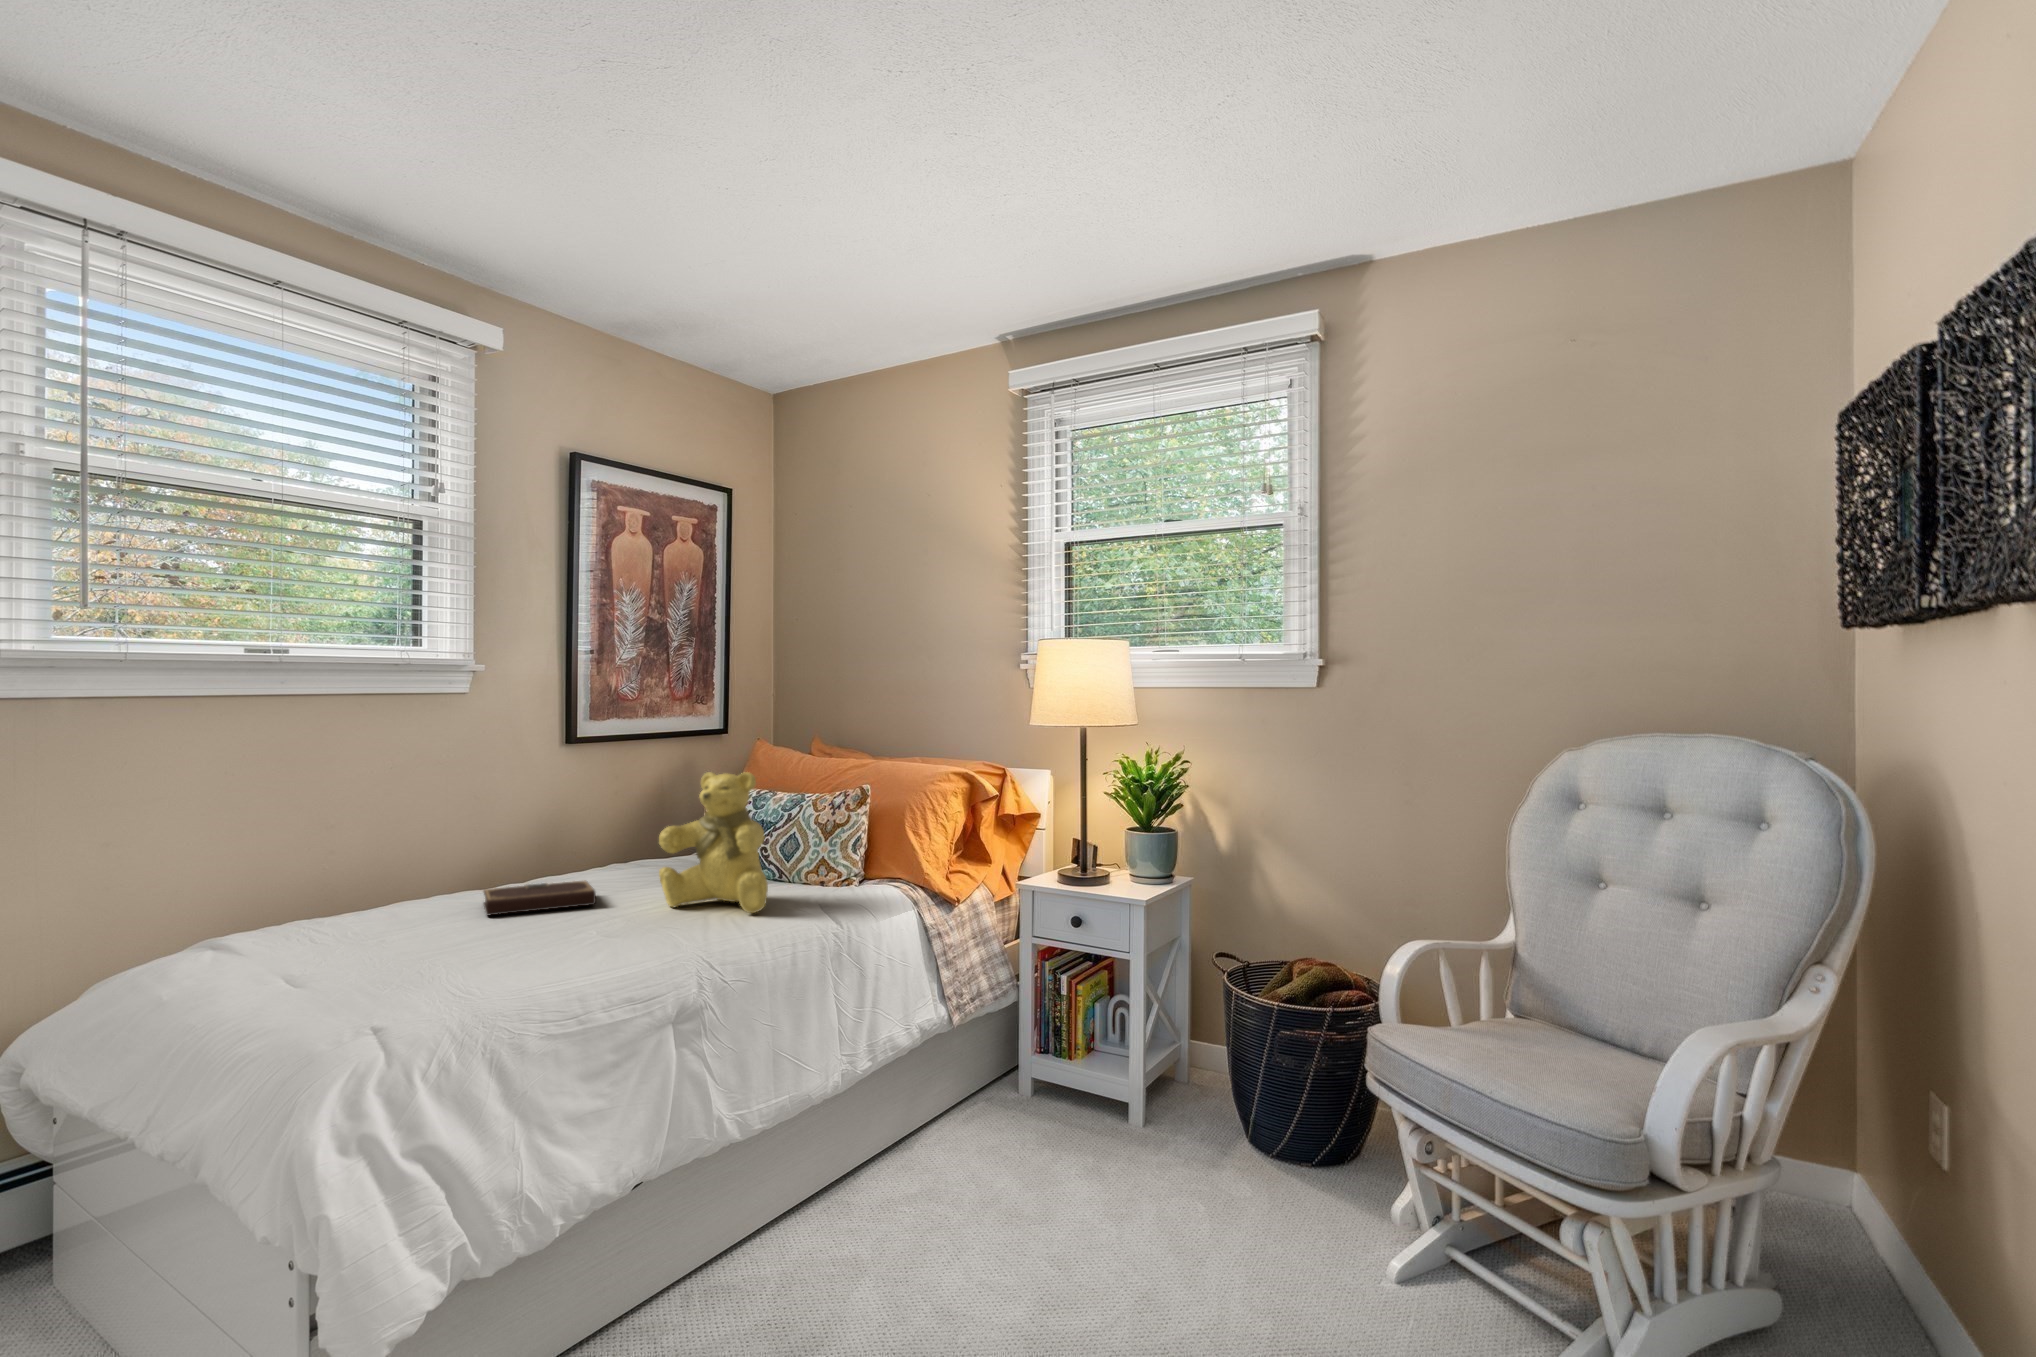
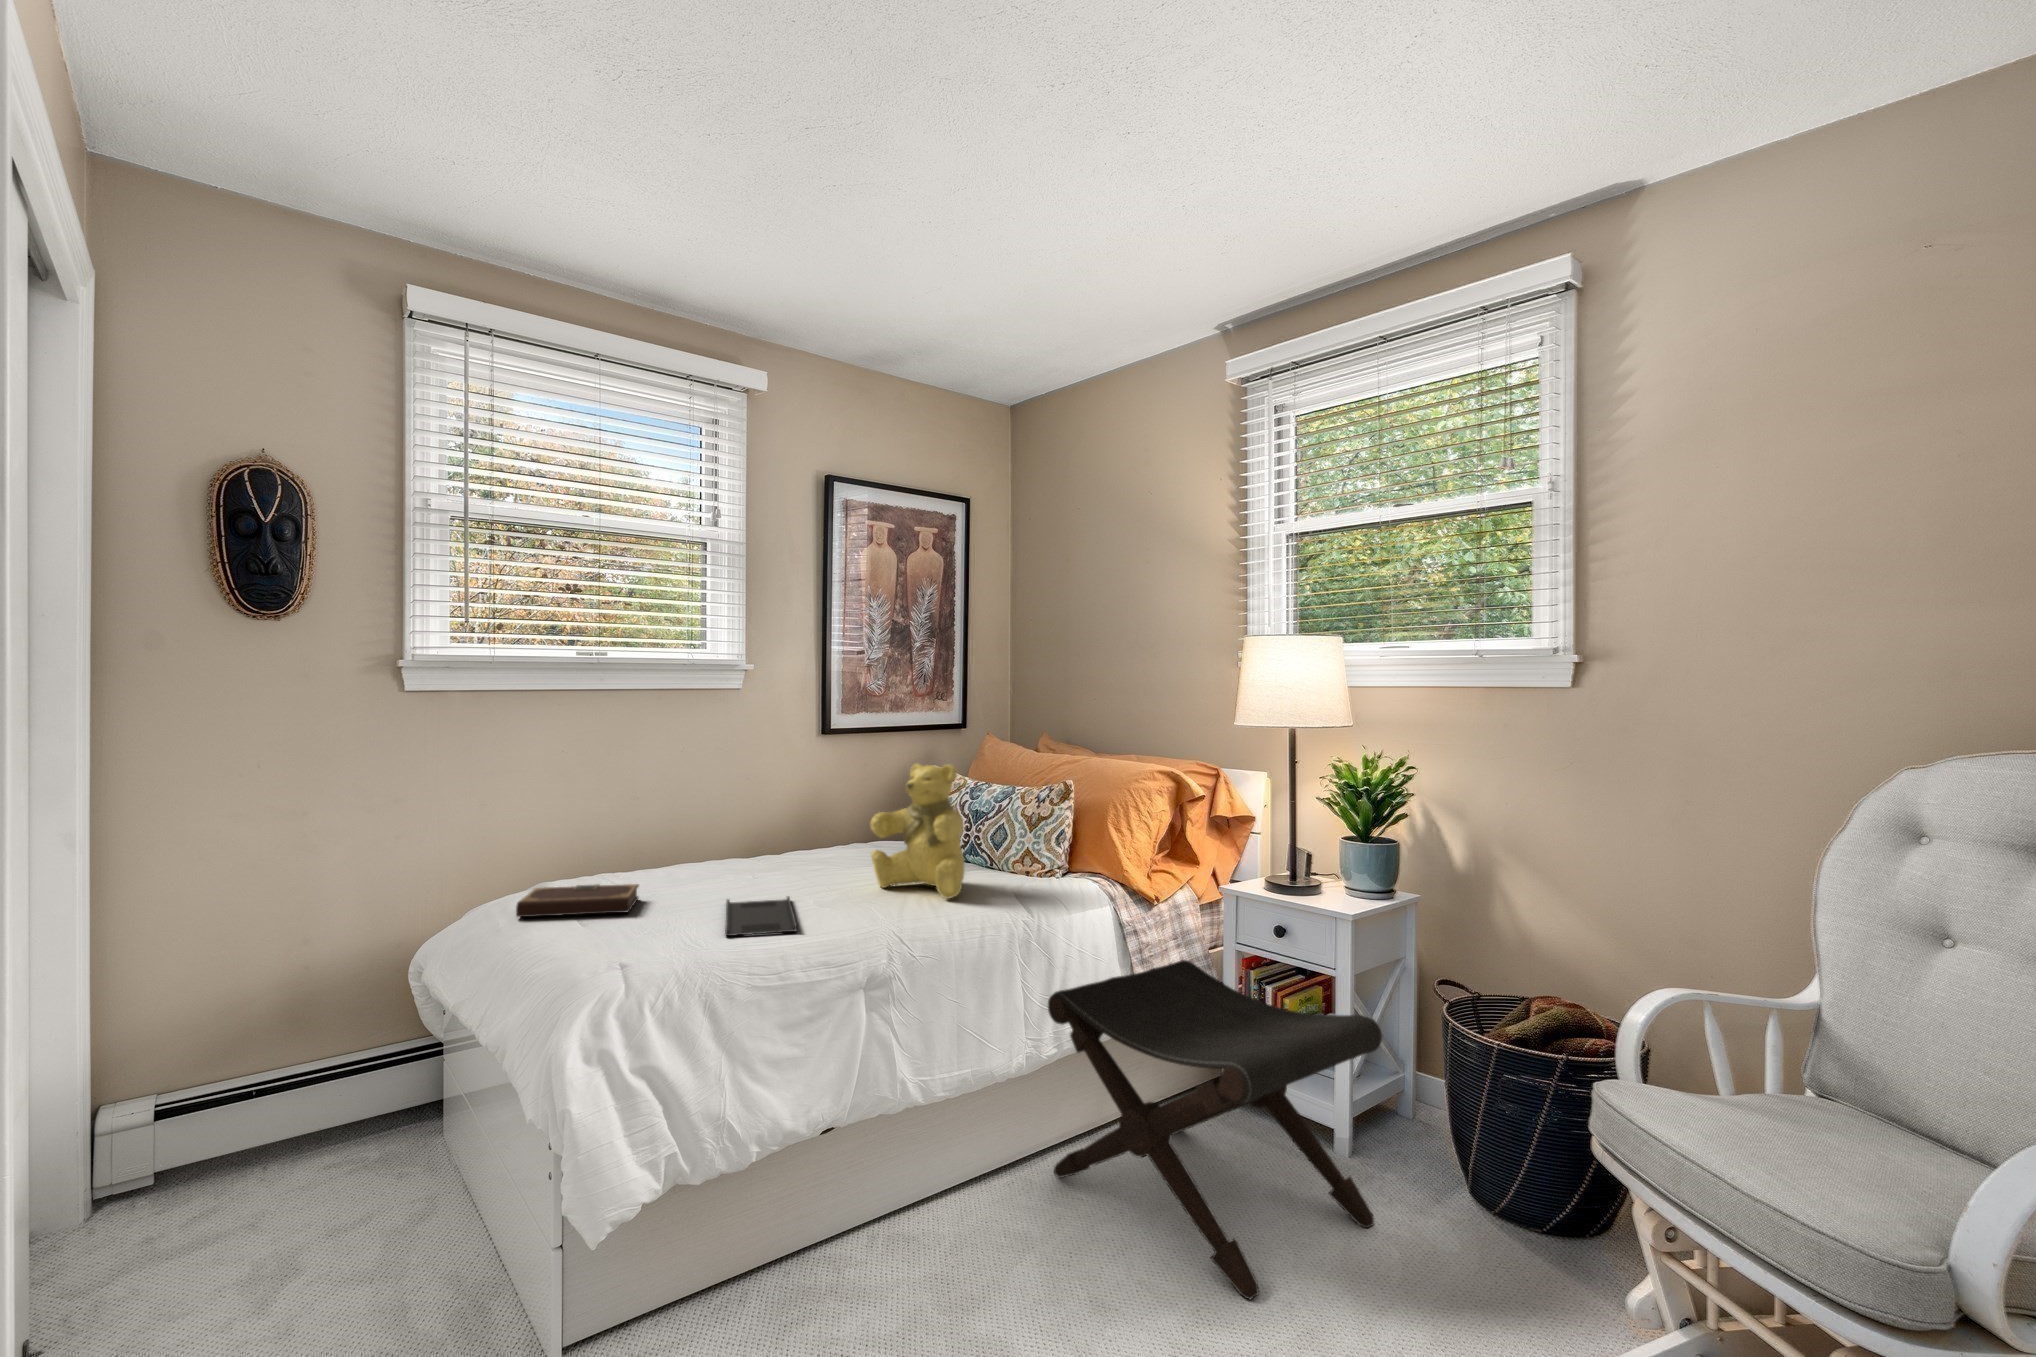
notebook: present [483,880,596,915] -> present [516,884,639,917]
tray: none [497,923,601,970] -> present [725,896,797,936]
footstool: none [863,958,1181,1267] -> present [1048,960,1382,1299]

